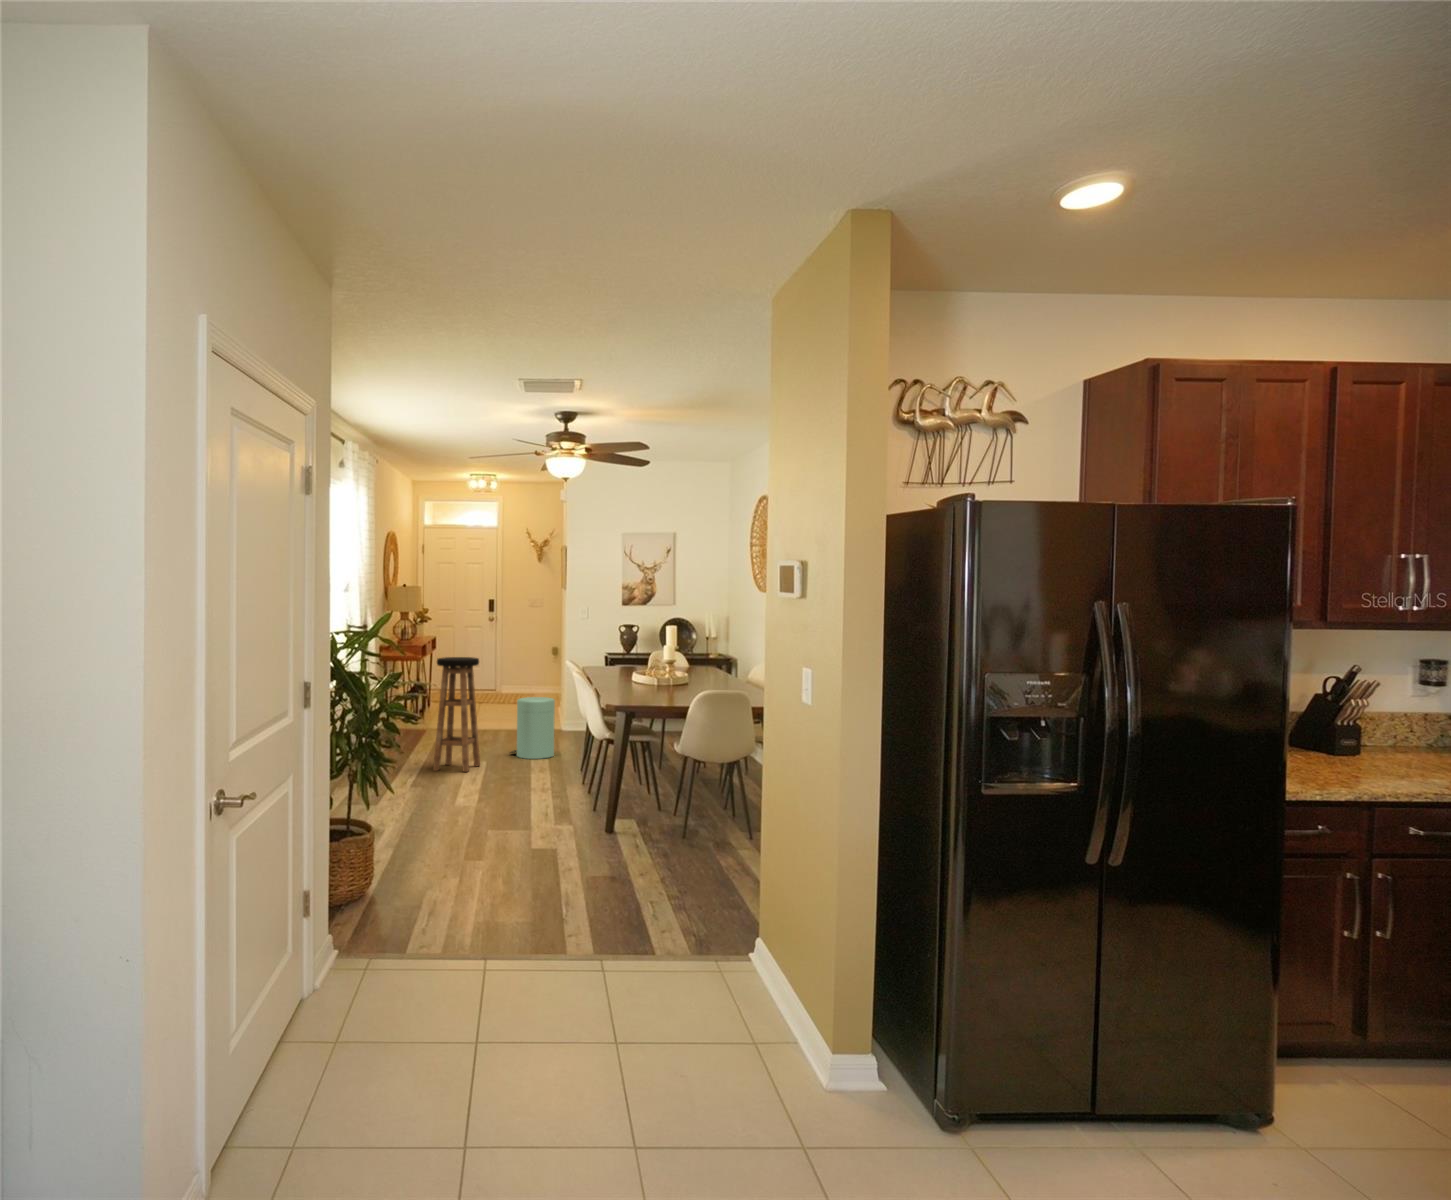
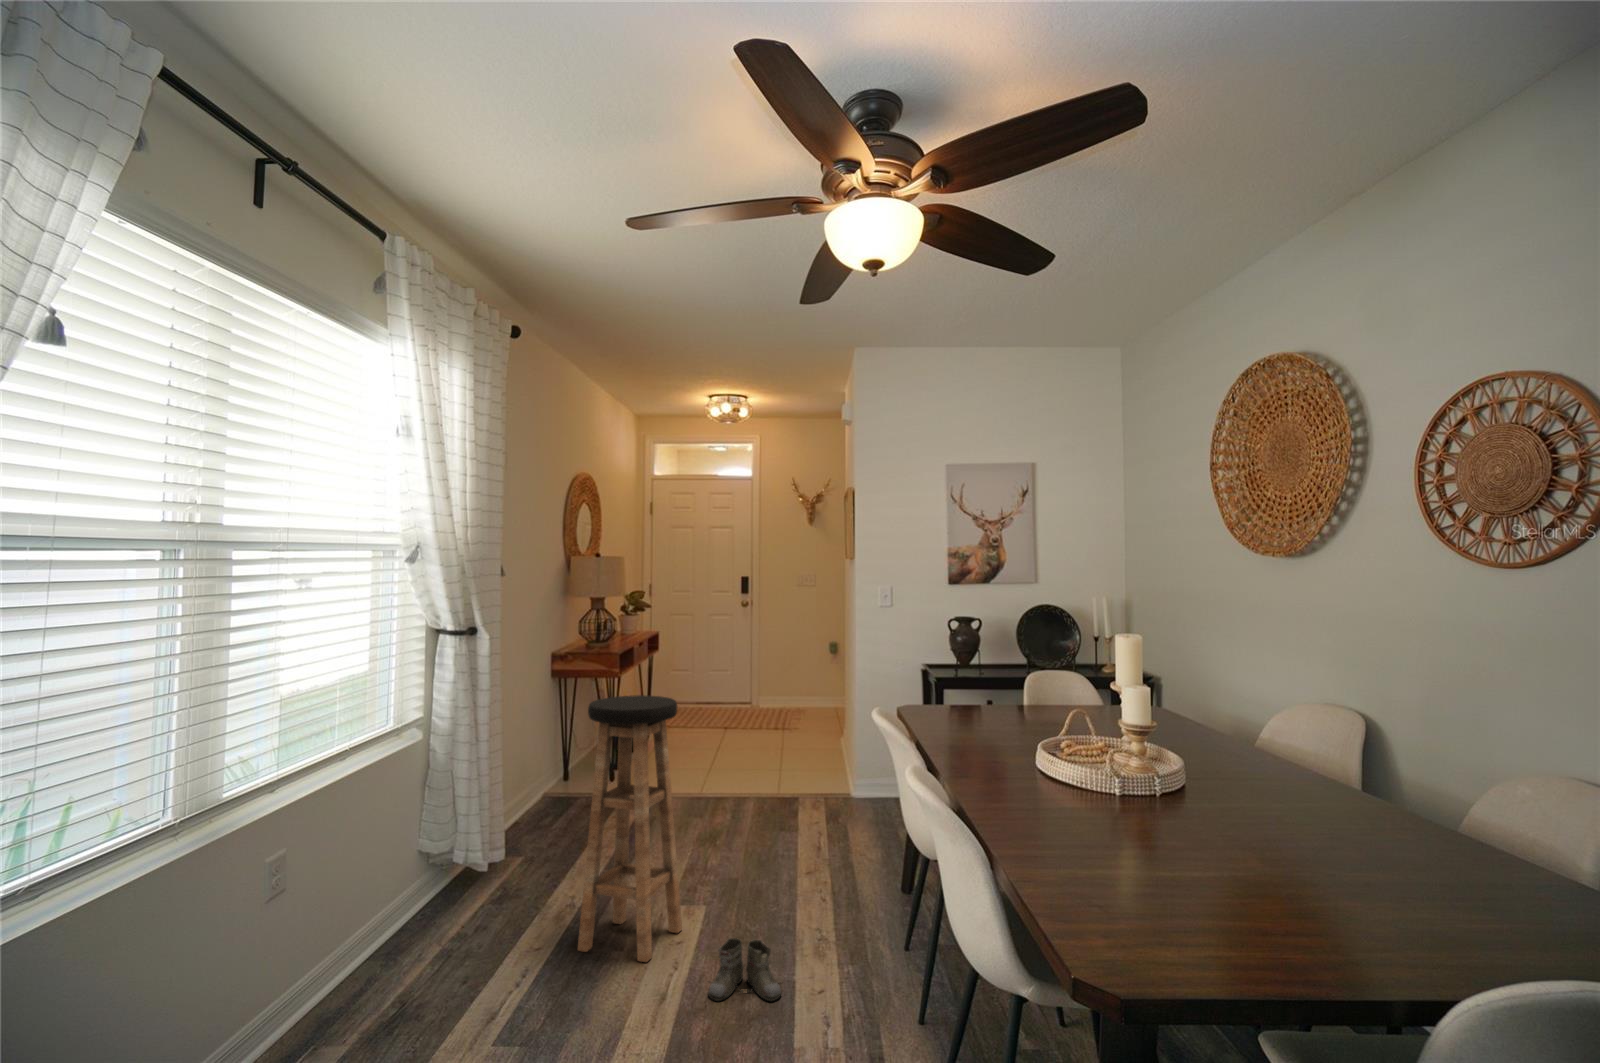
trash can: present [511,697,555,759] -> none [748,765,835,902]
boots: none [496,757,530,778] -> present [708,938,781,1001]

